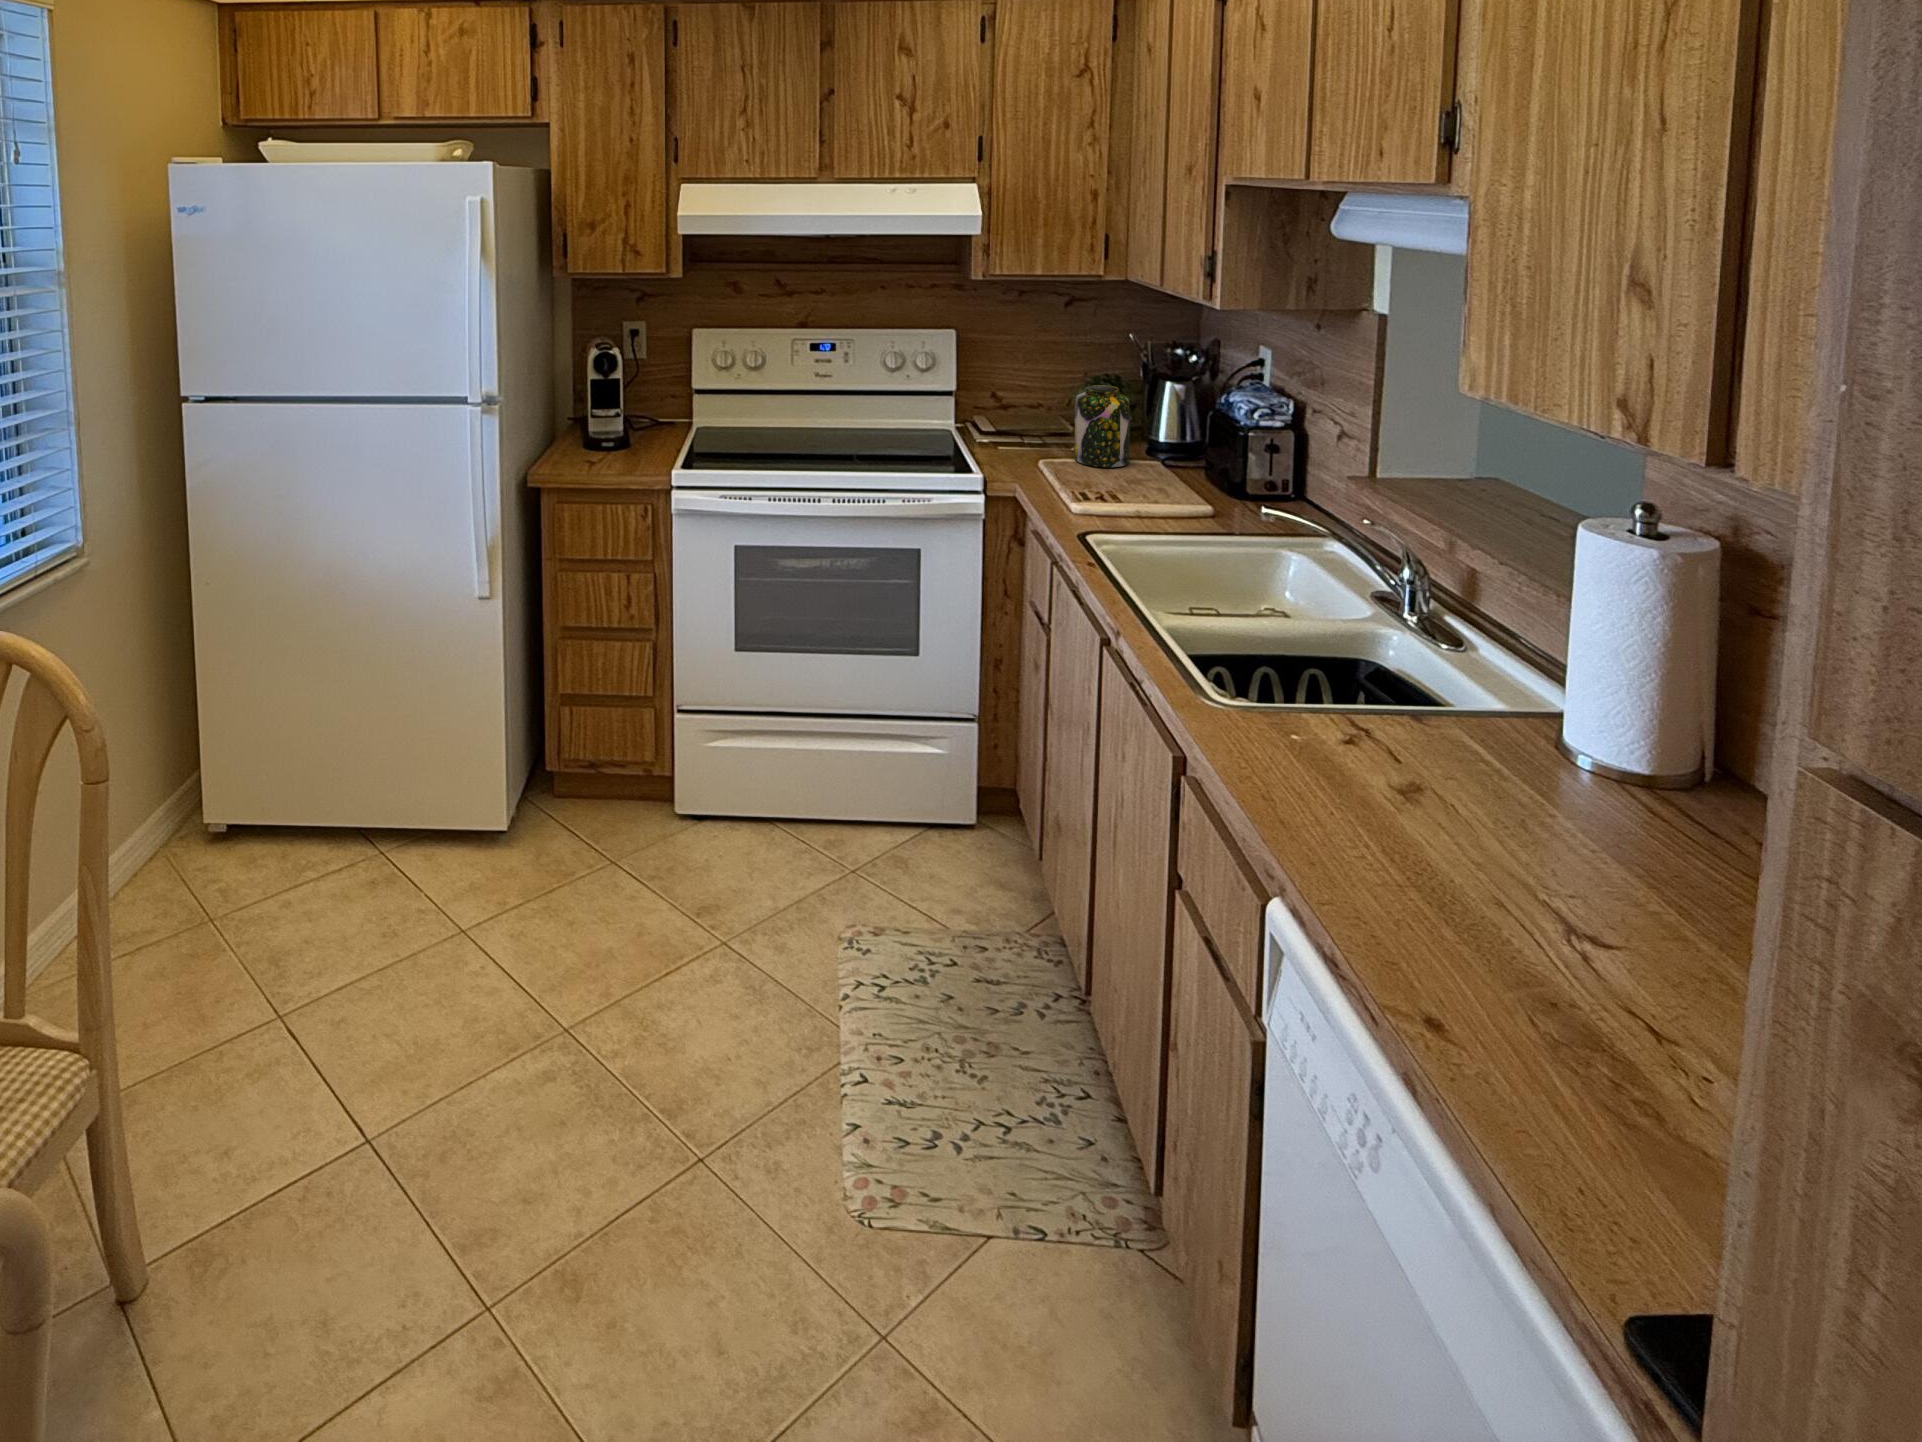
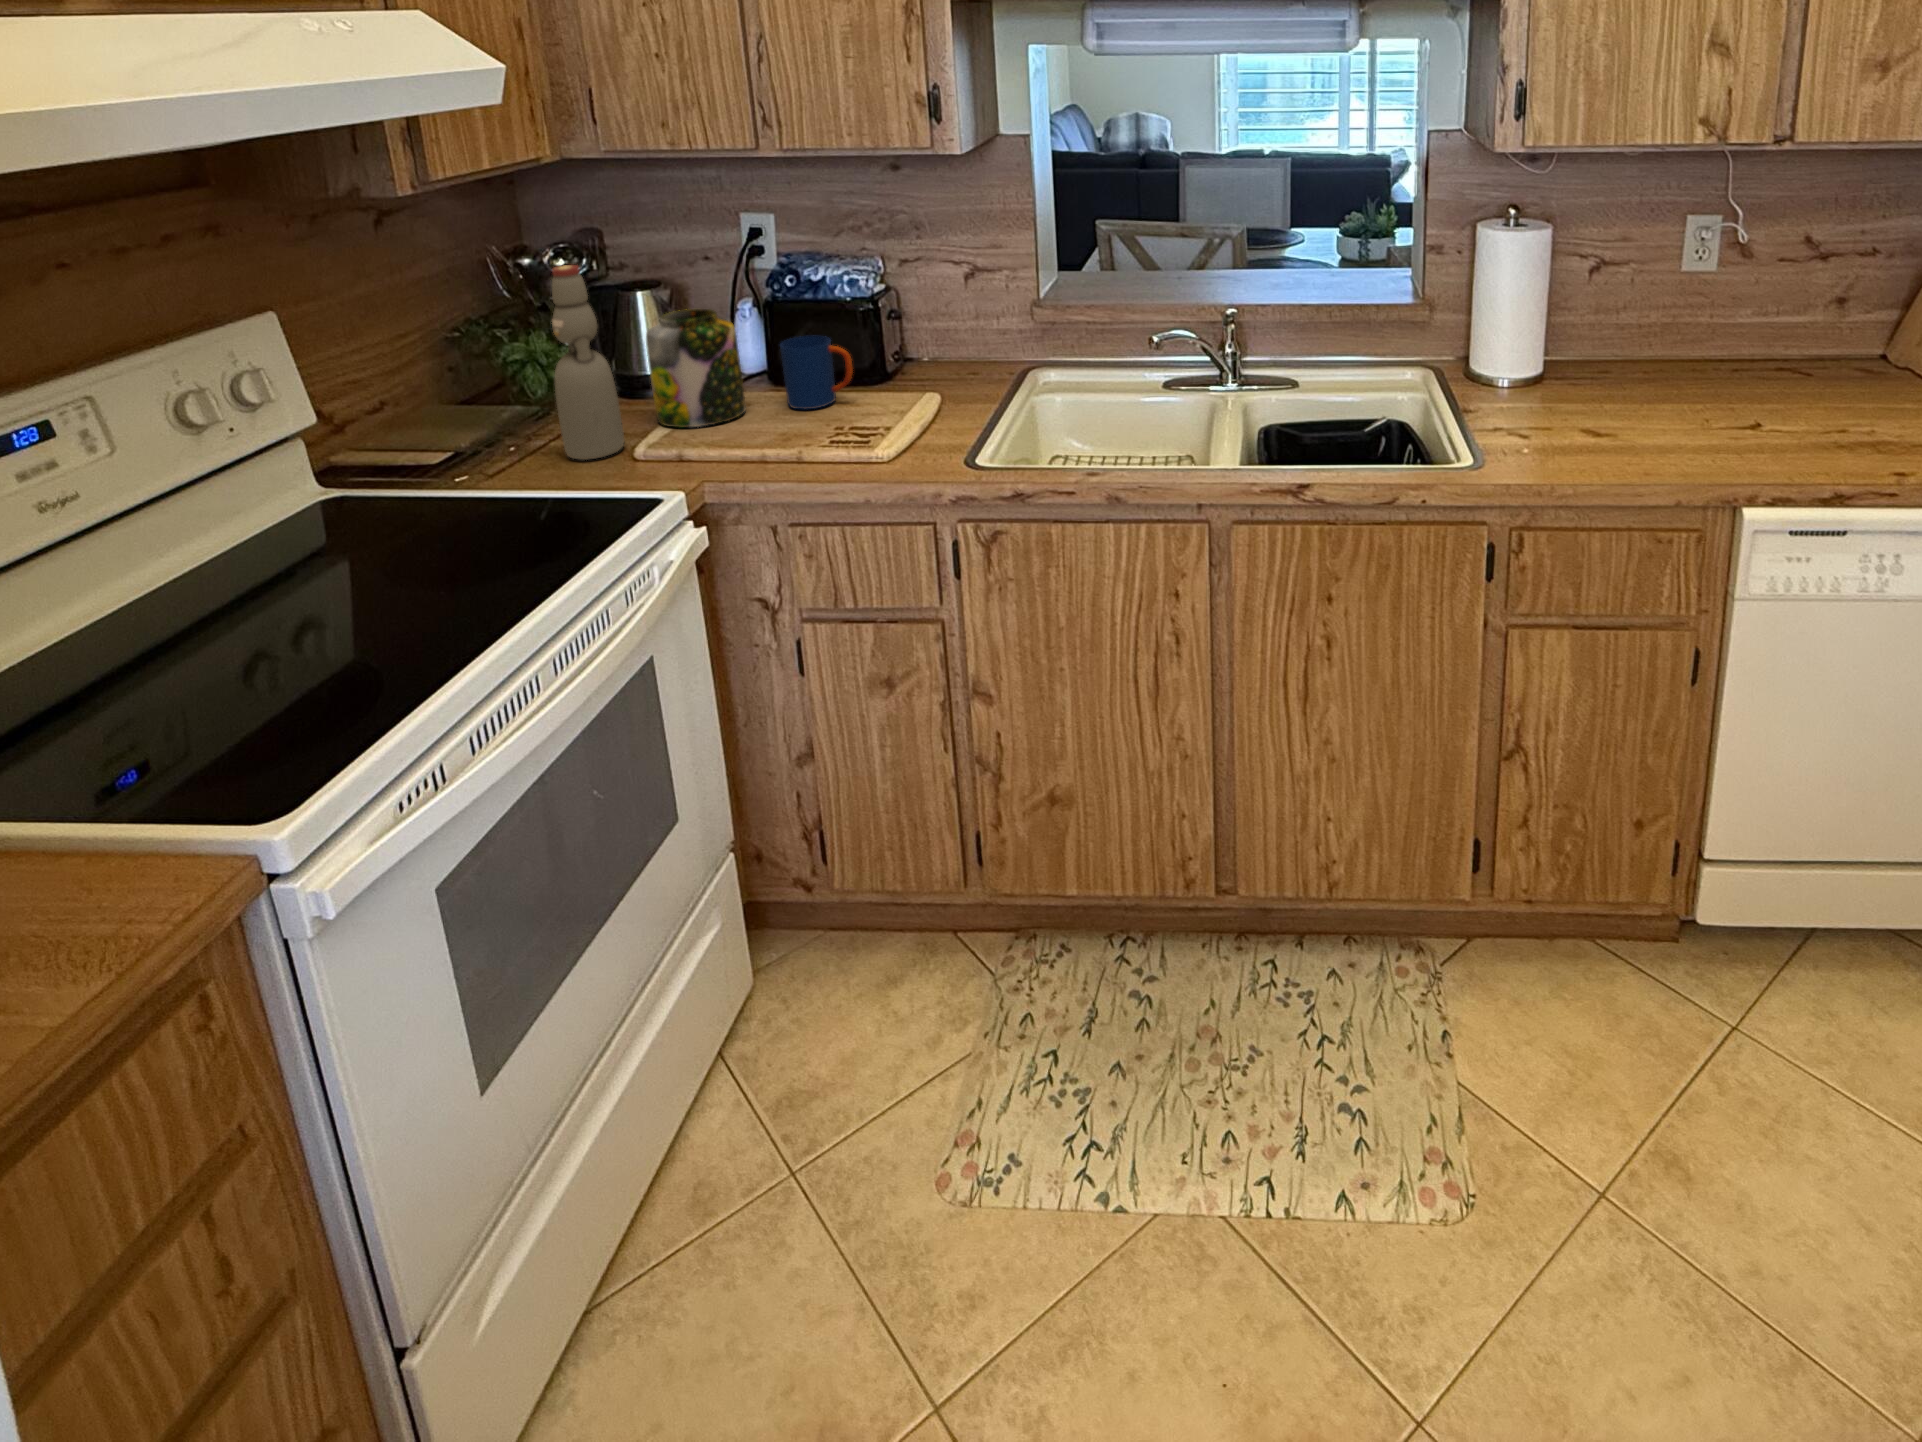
bottle: none [1008,335,1043,455] -> present [552,265,624,460]
mug: none [1133,427,1171,483] -> present [780,336,853,409]

